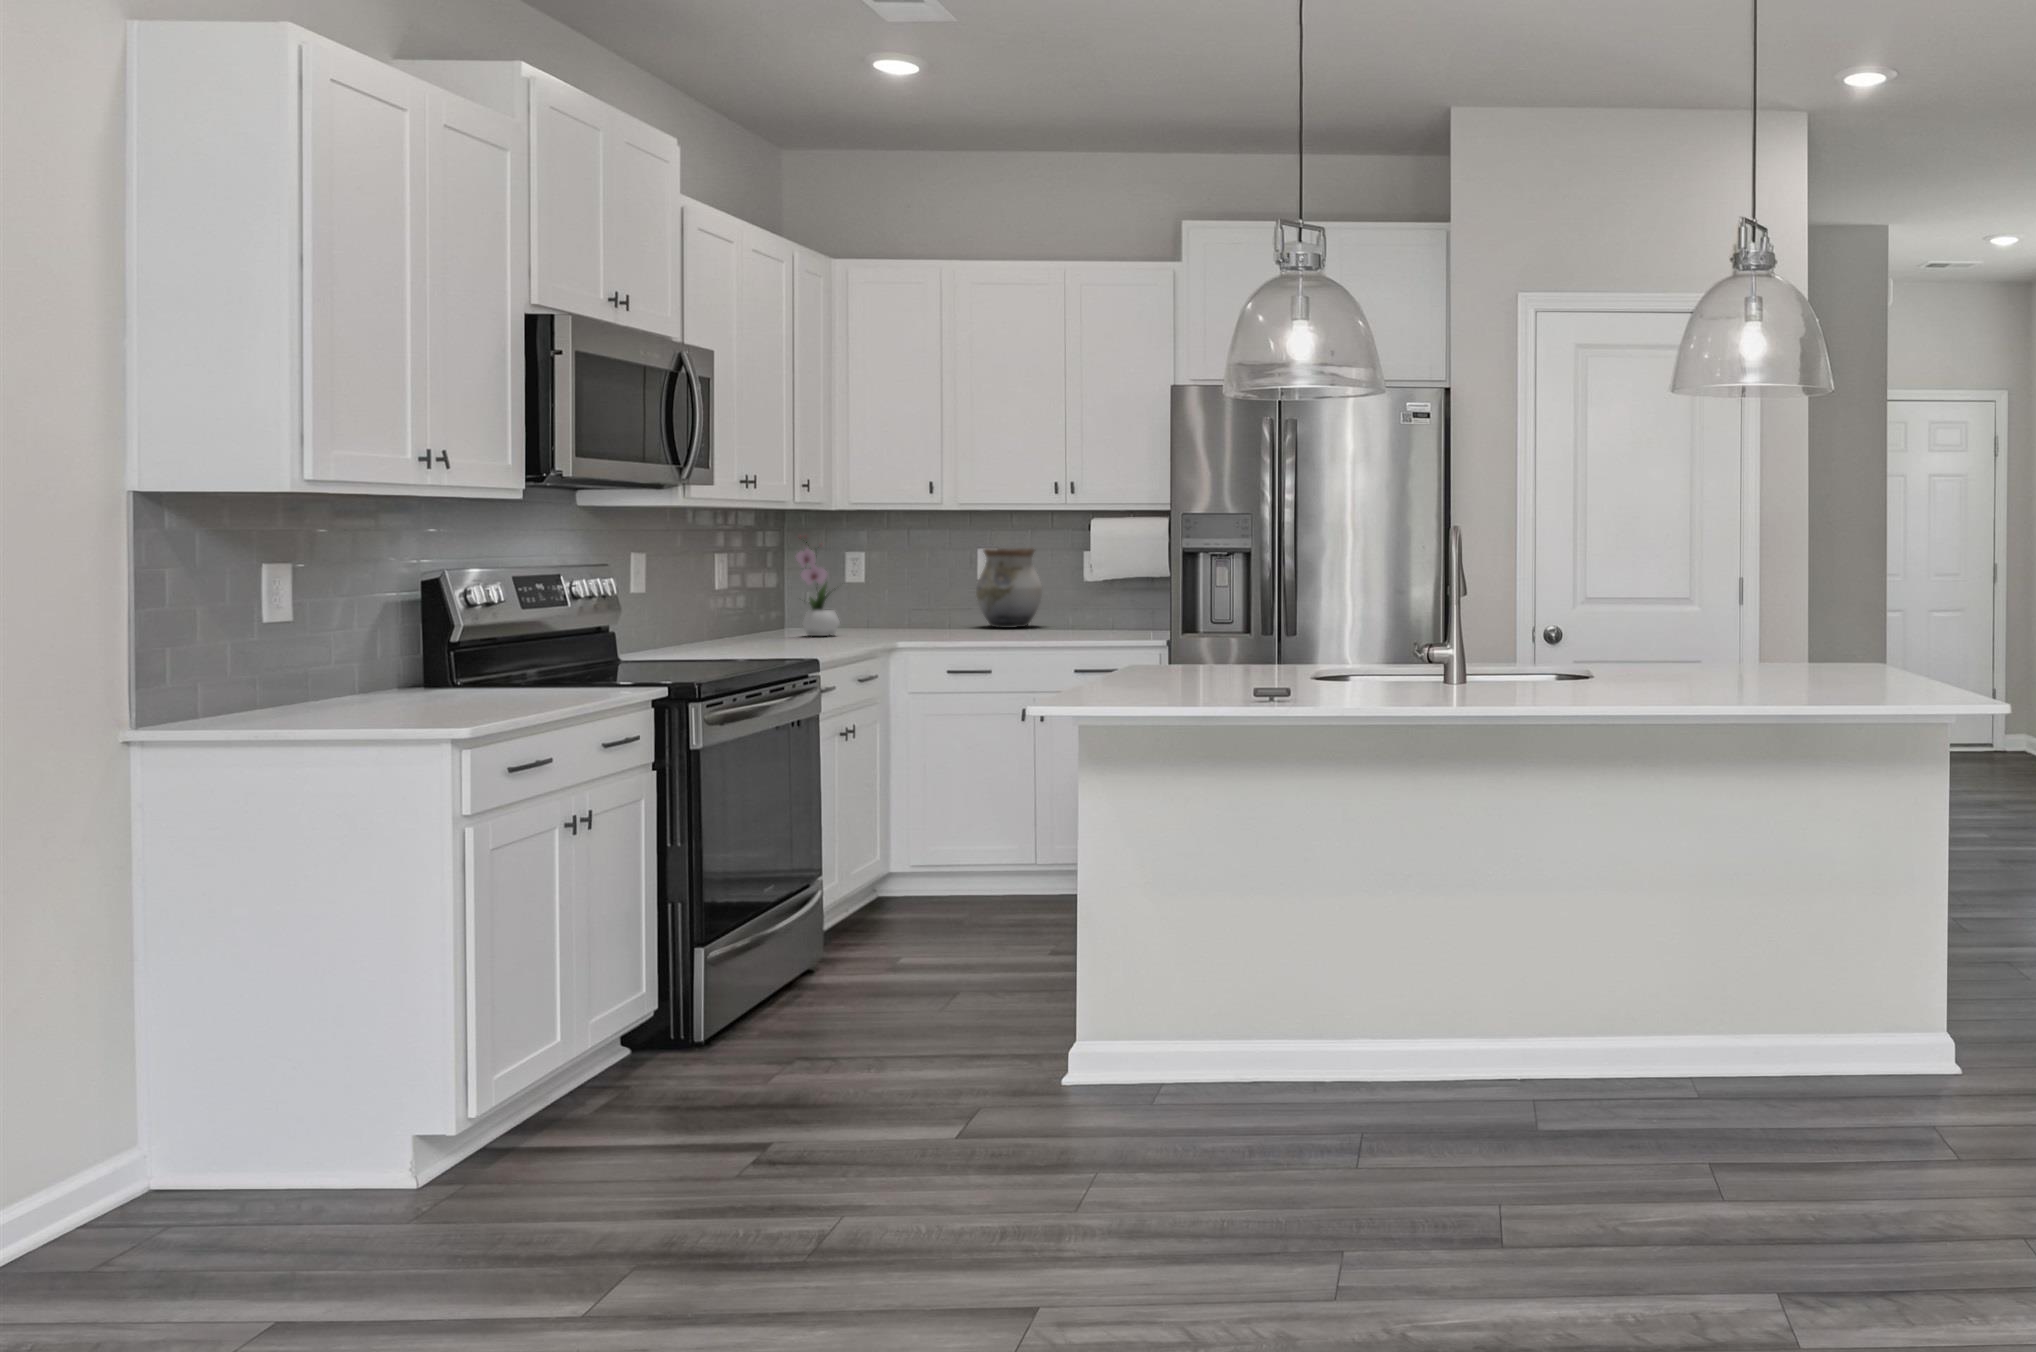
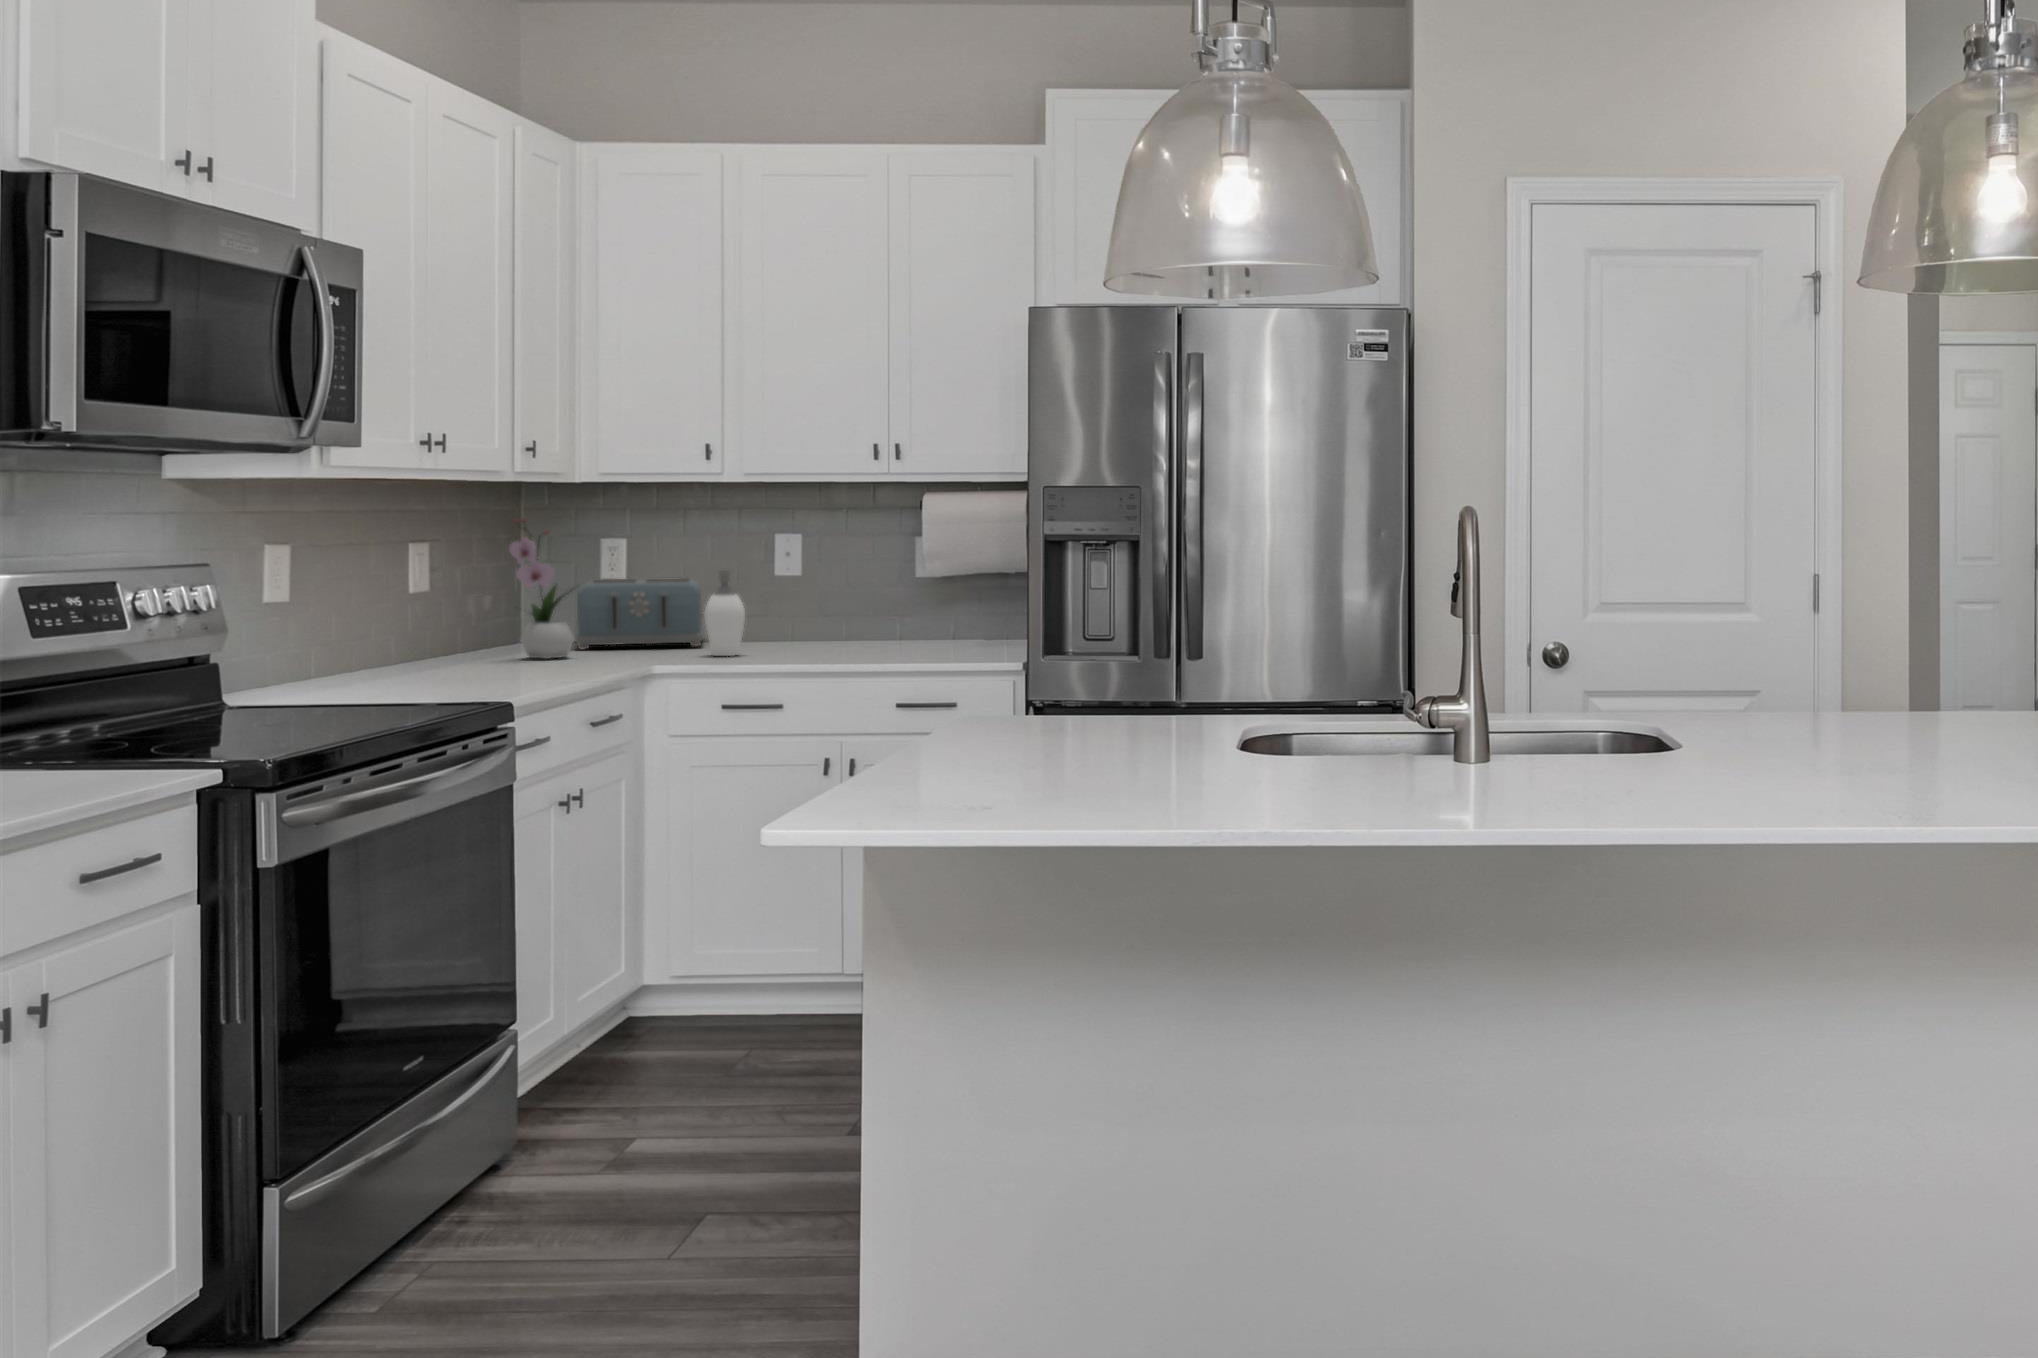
vase: present [976,548,1042,628] -> none [774,535,865,644]
soap dispenser: none [932,573,961,635] -> present [704,570,745,656]
toaster: none [835,580,927,631] -> present [575,578,703,649]

